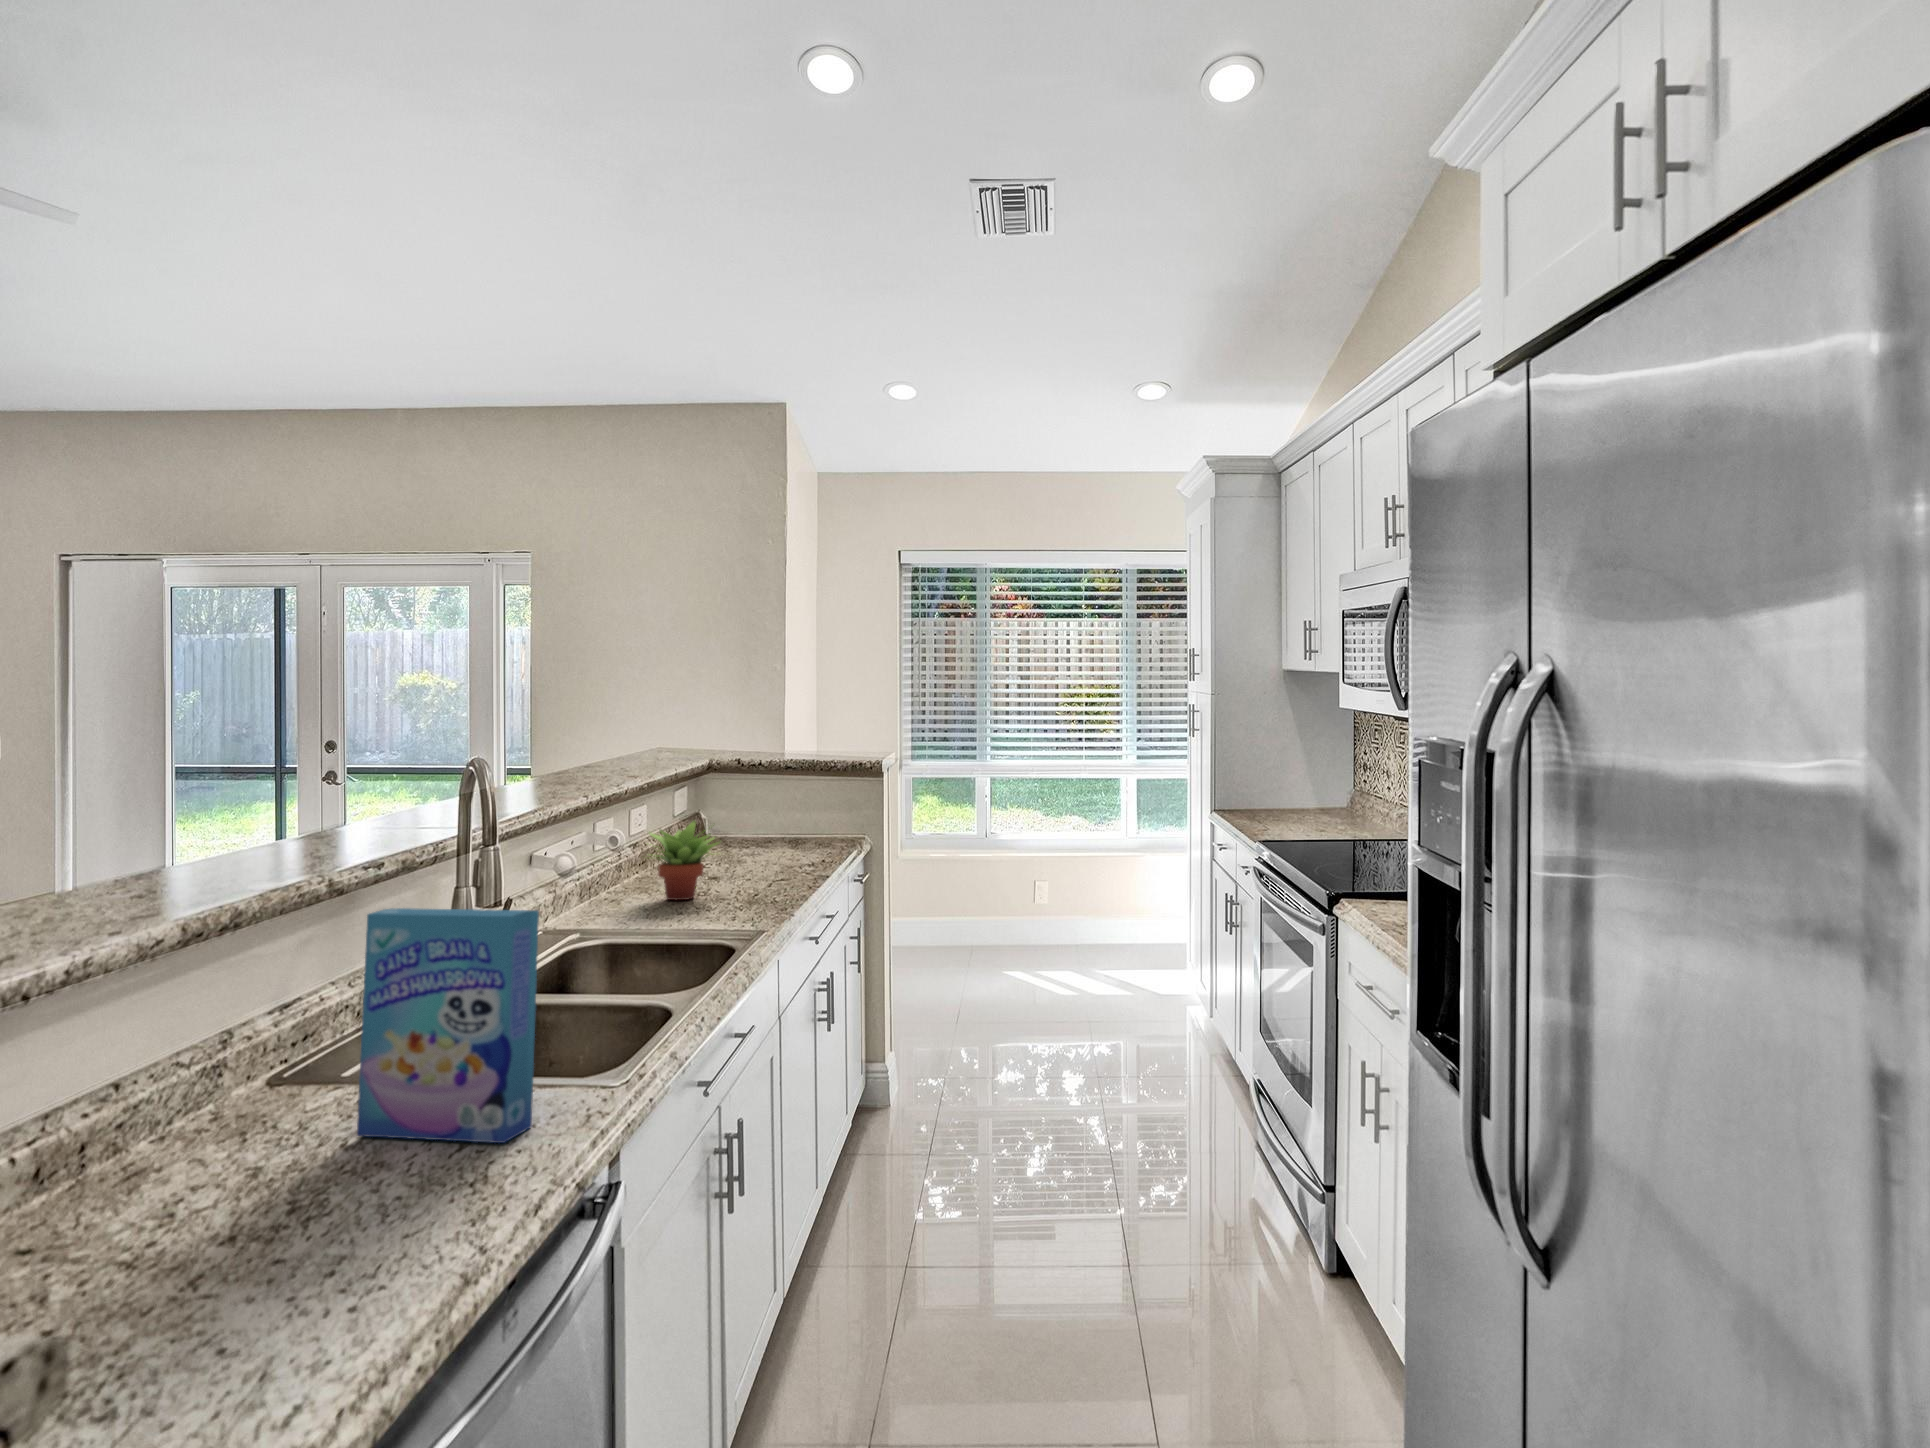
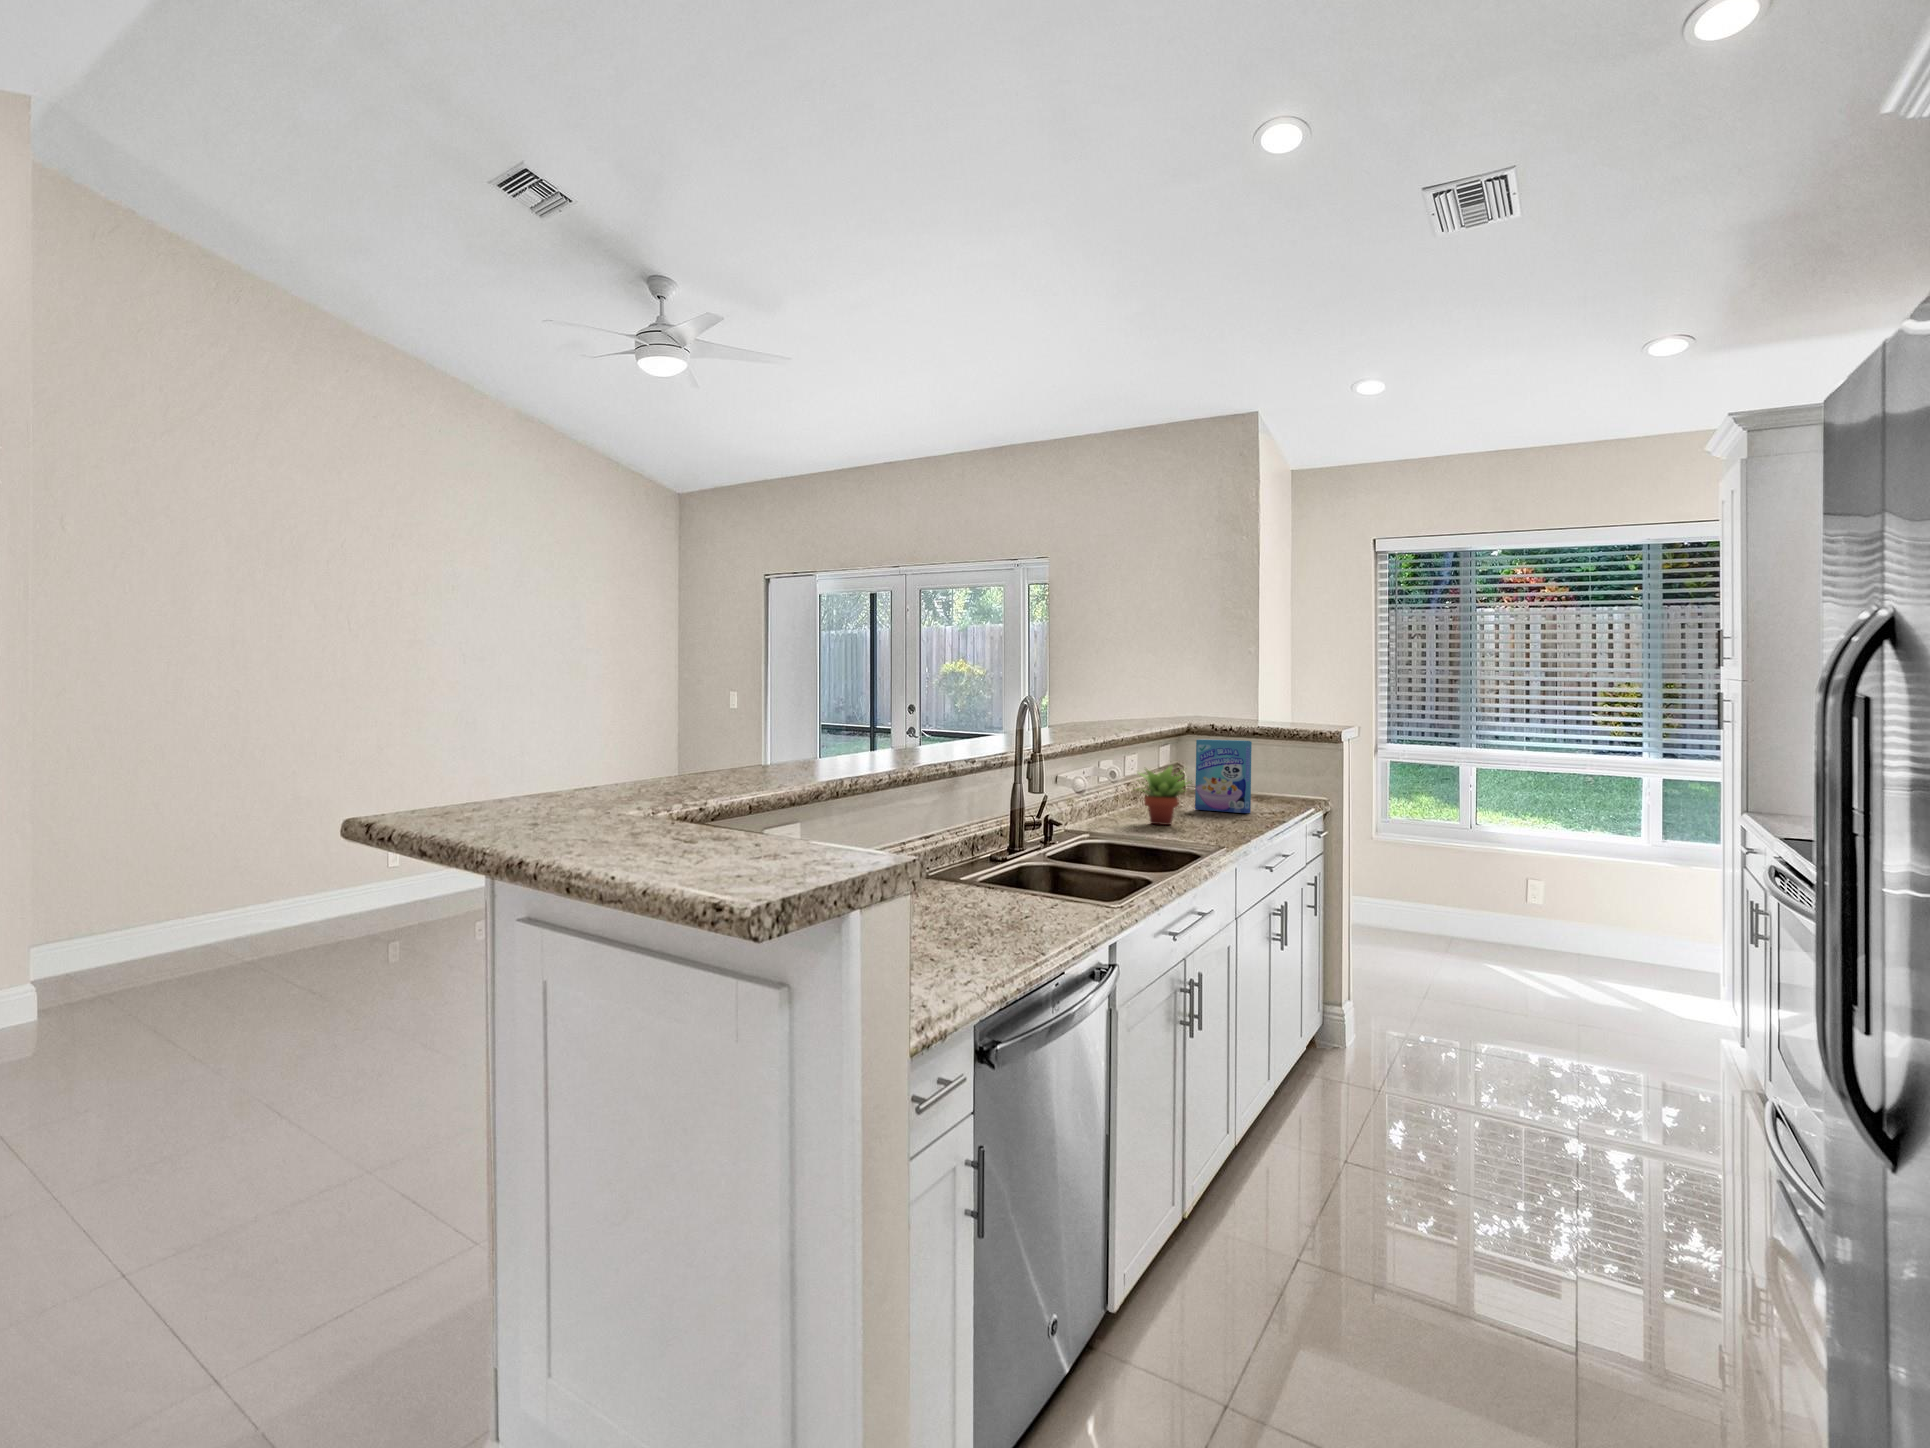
cereal box: present [357,908,539,1143] -> present [1195,740,1252,813]

